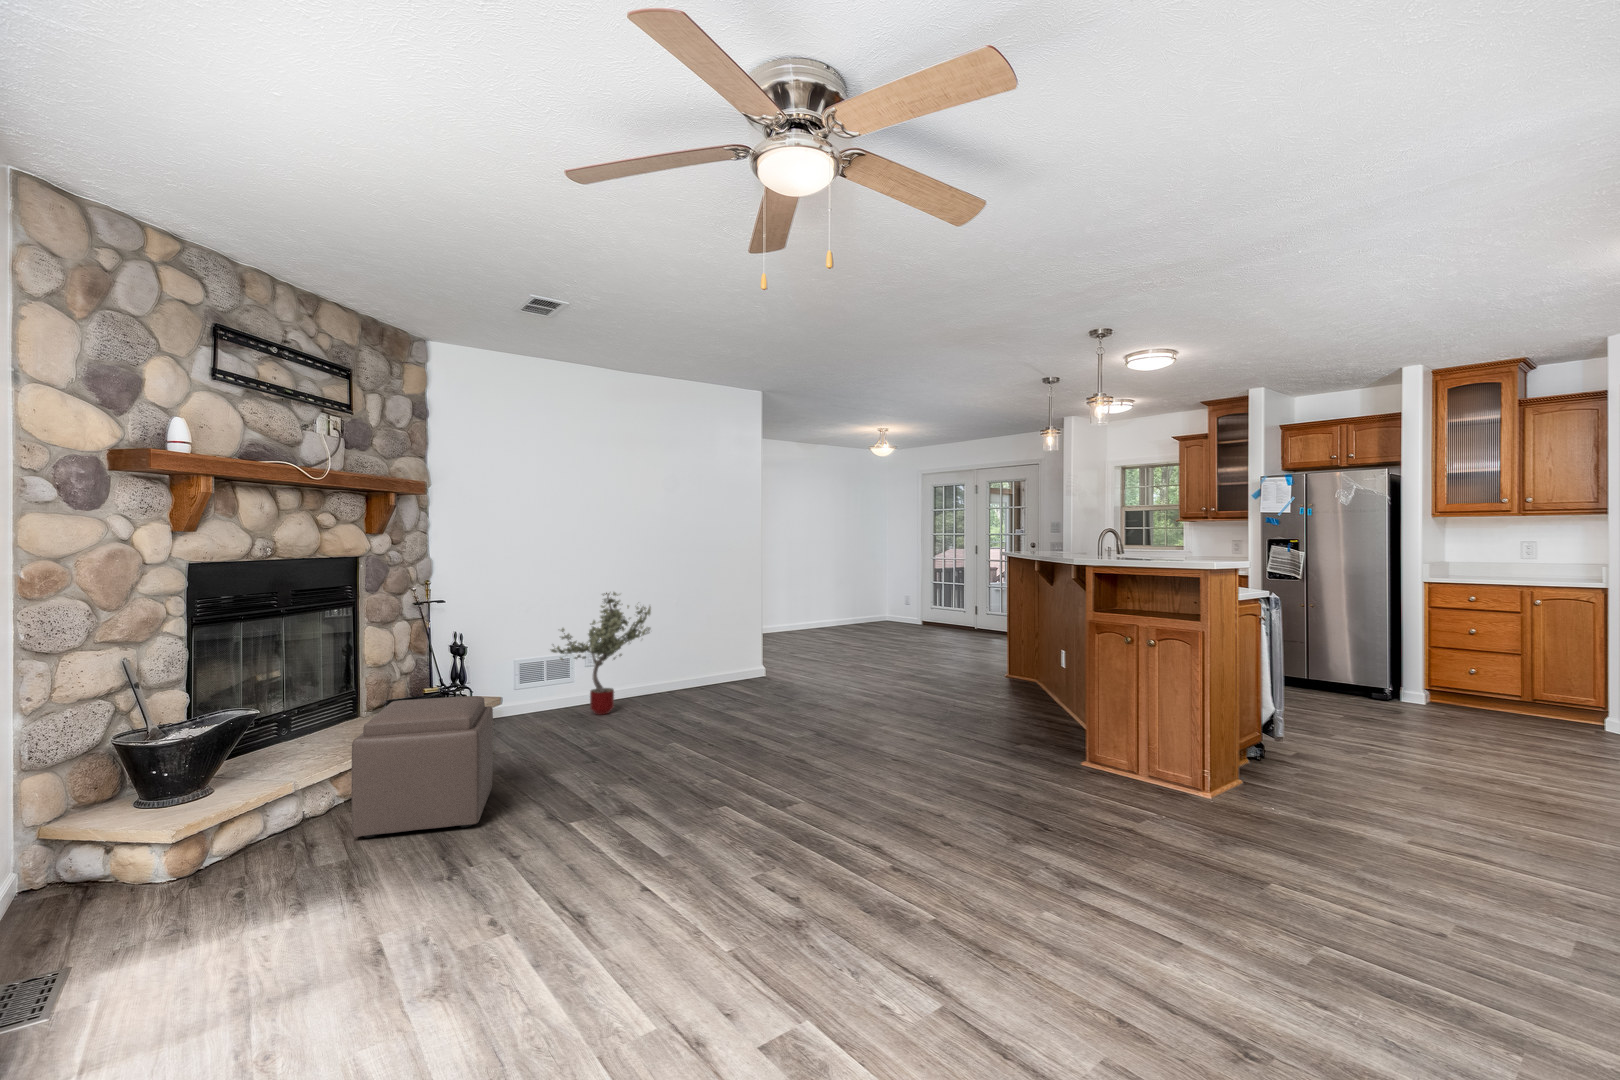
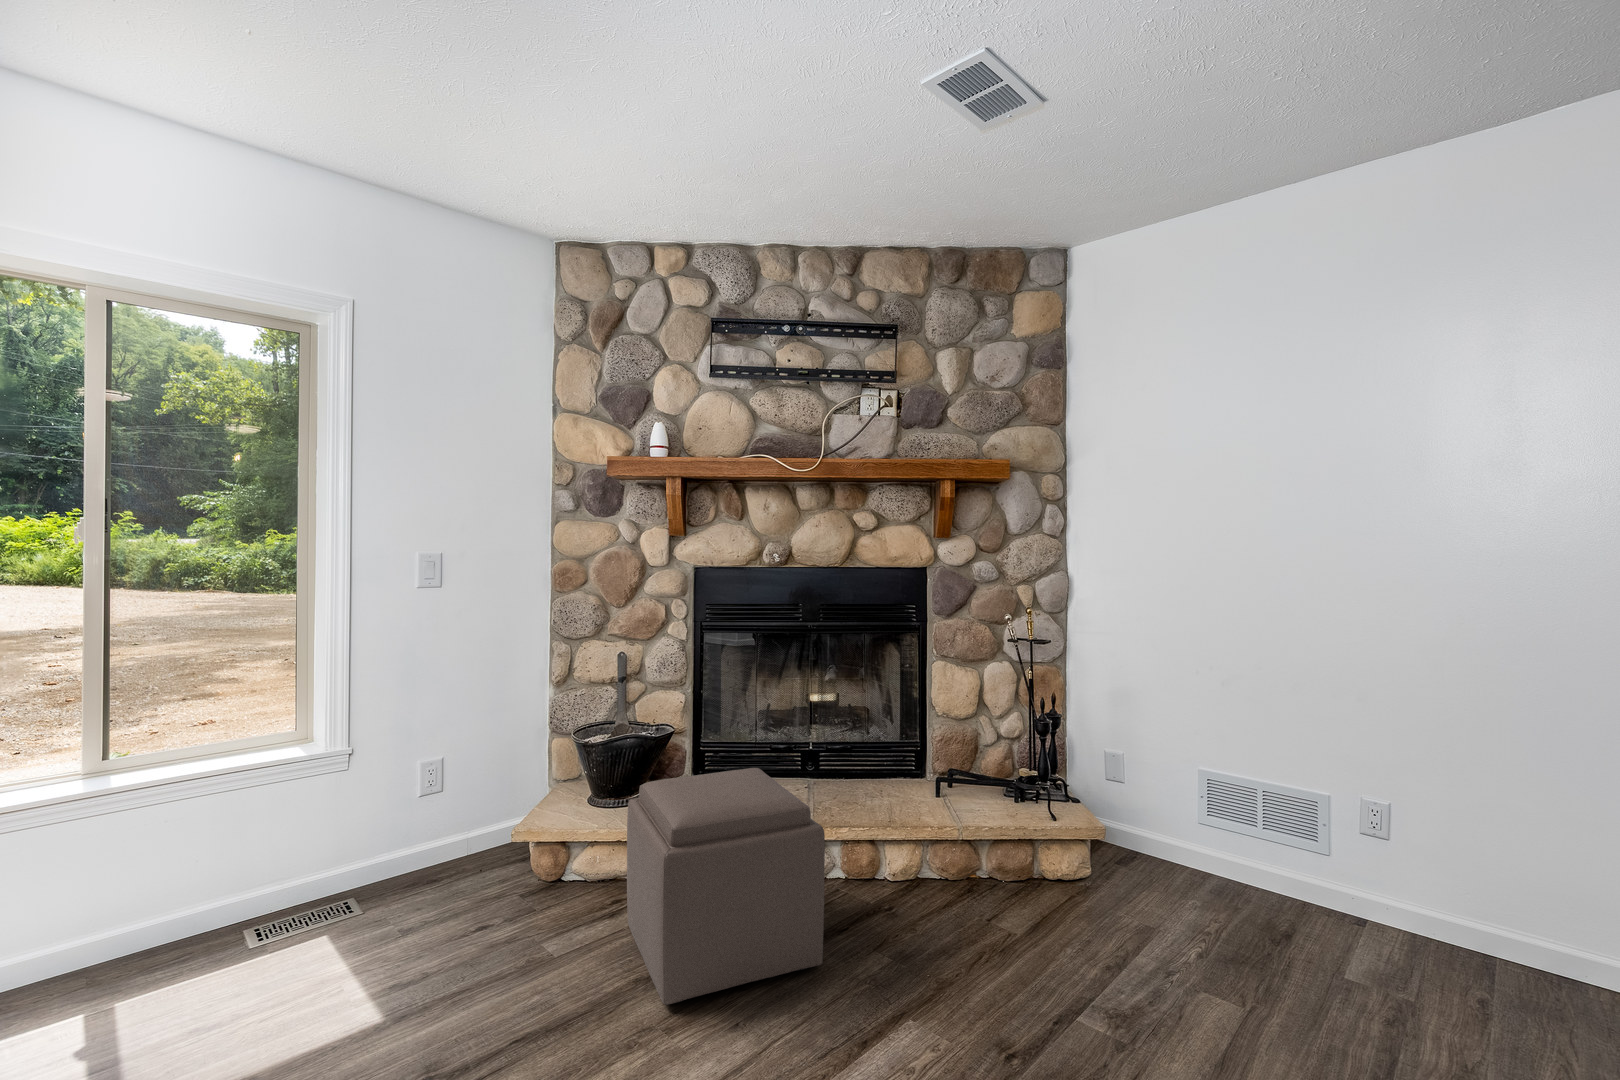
potted tree: present [550,592,651,715] -> none [1214,672,1485,960]

